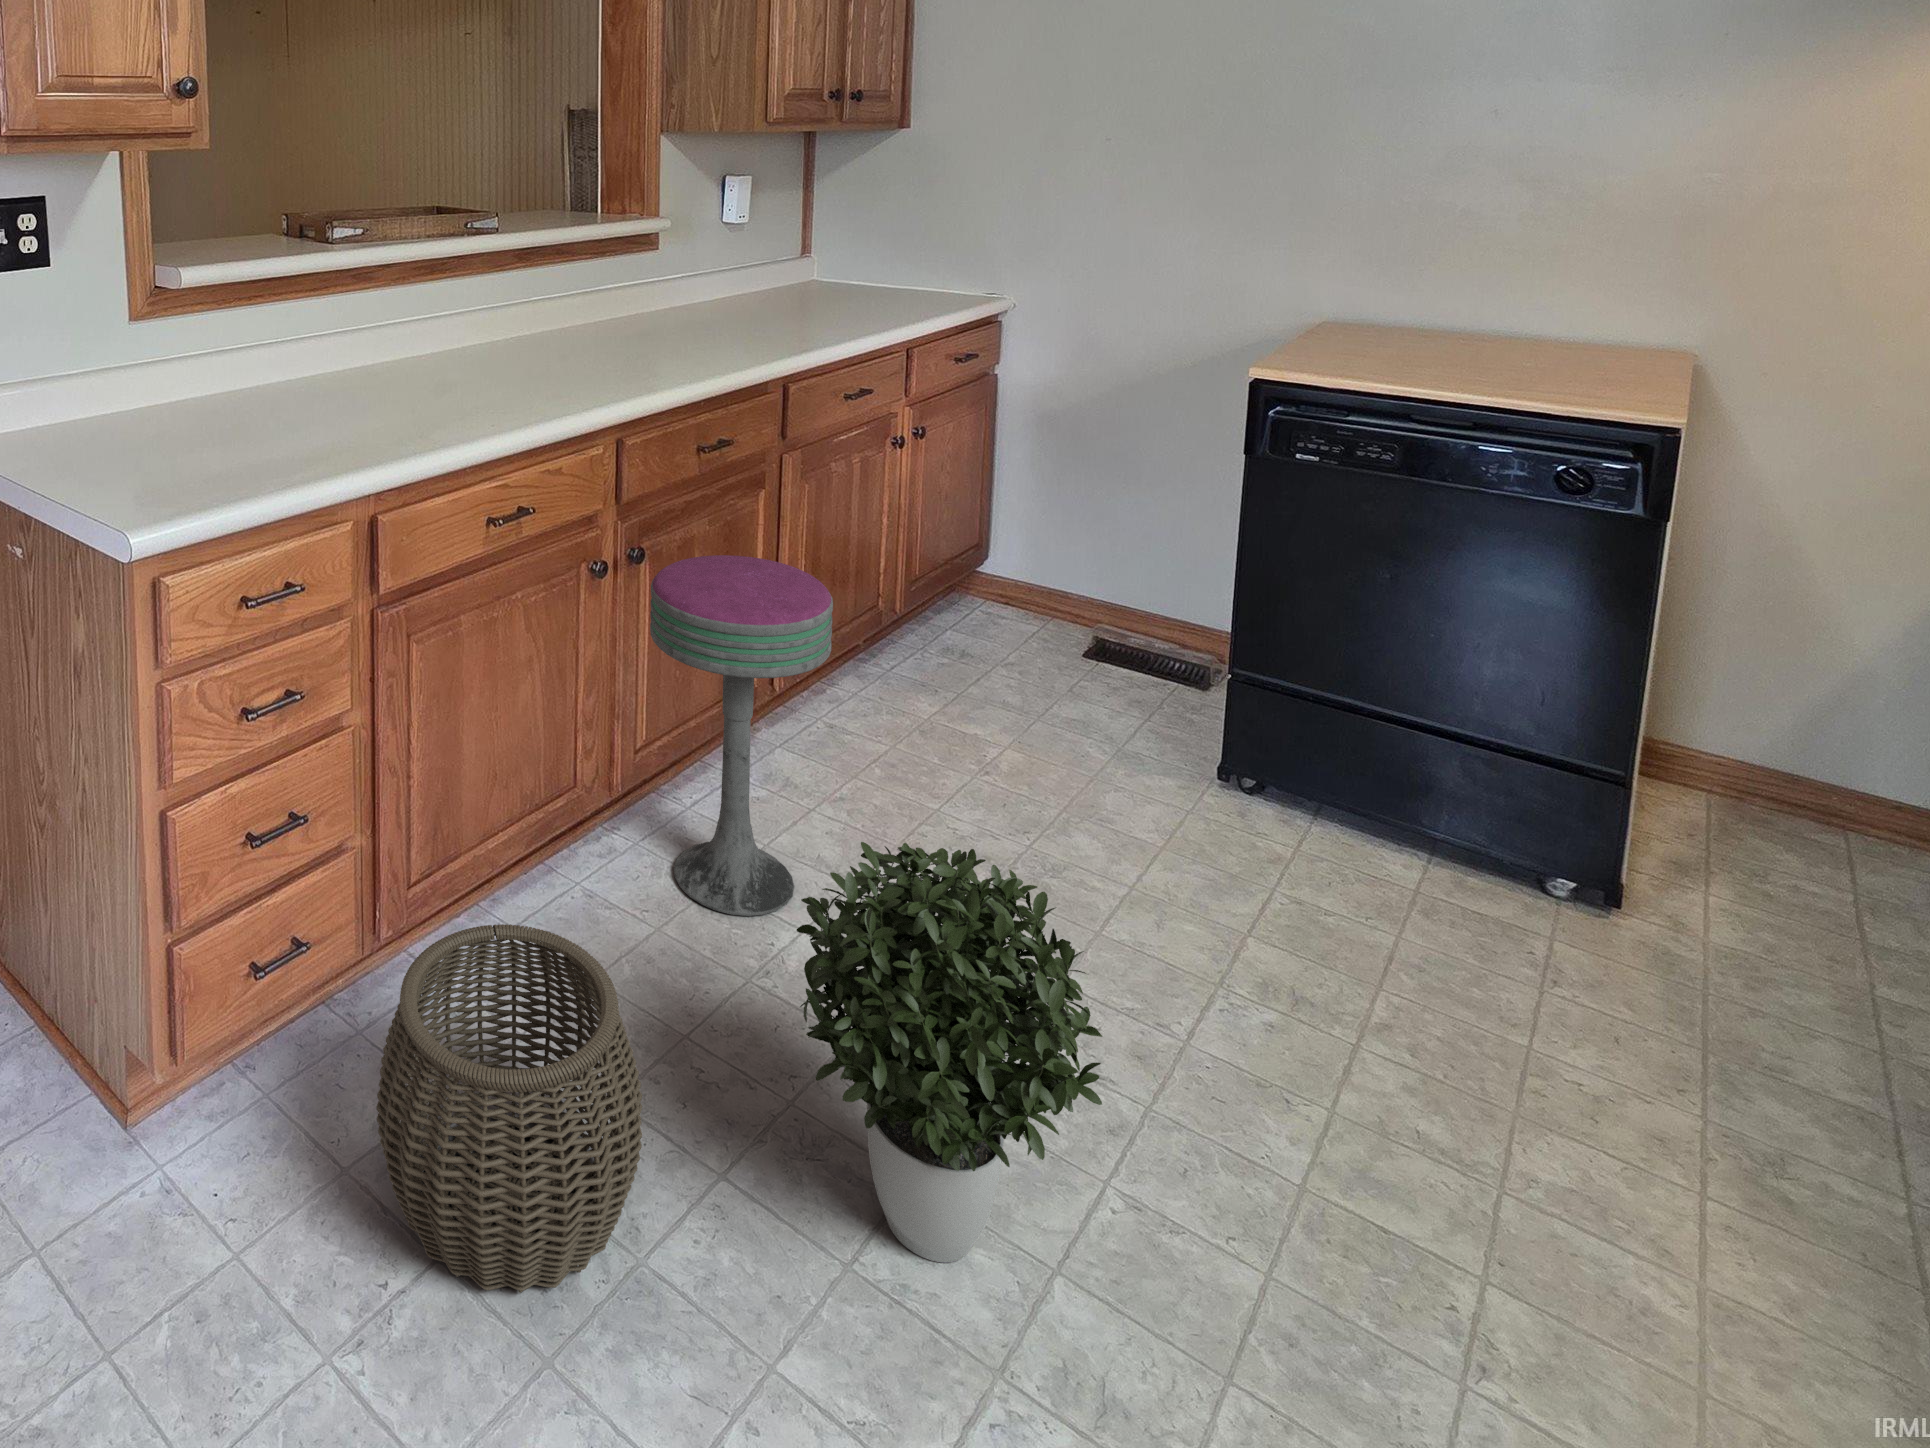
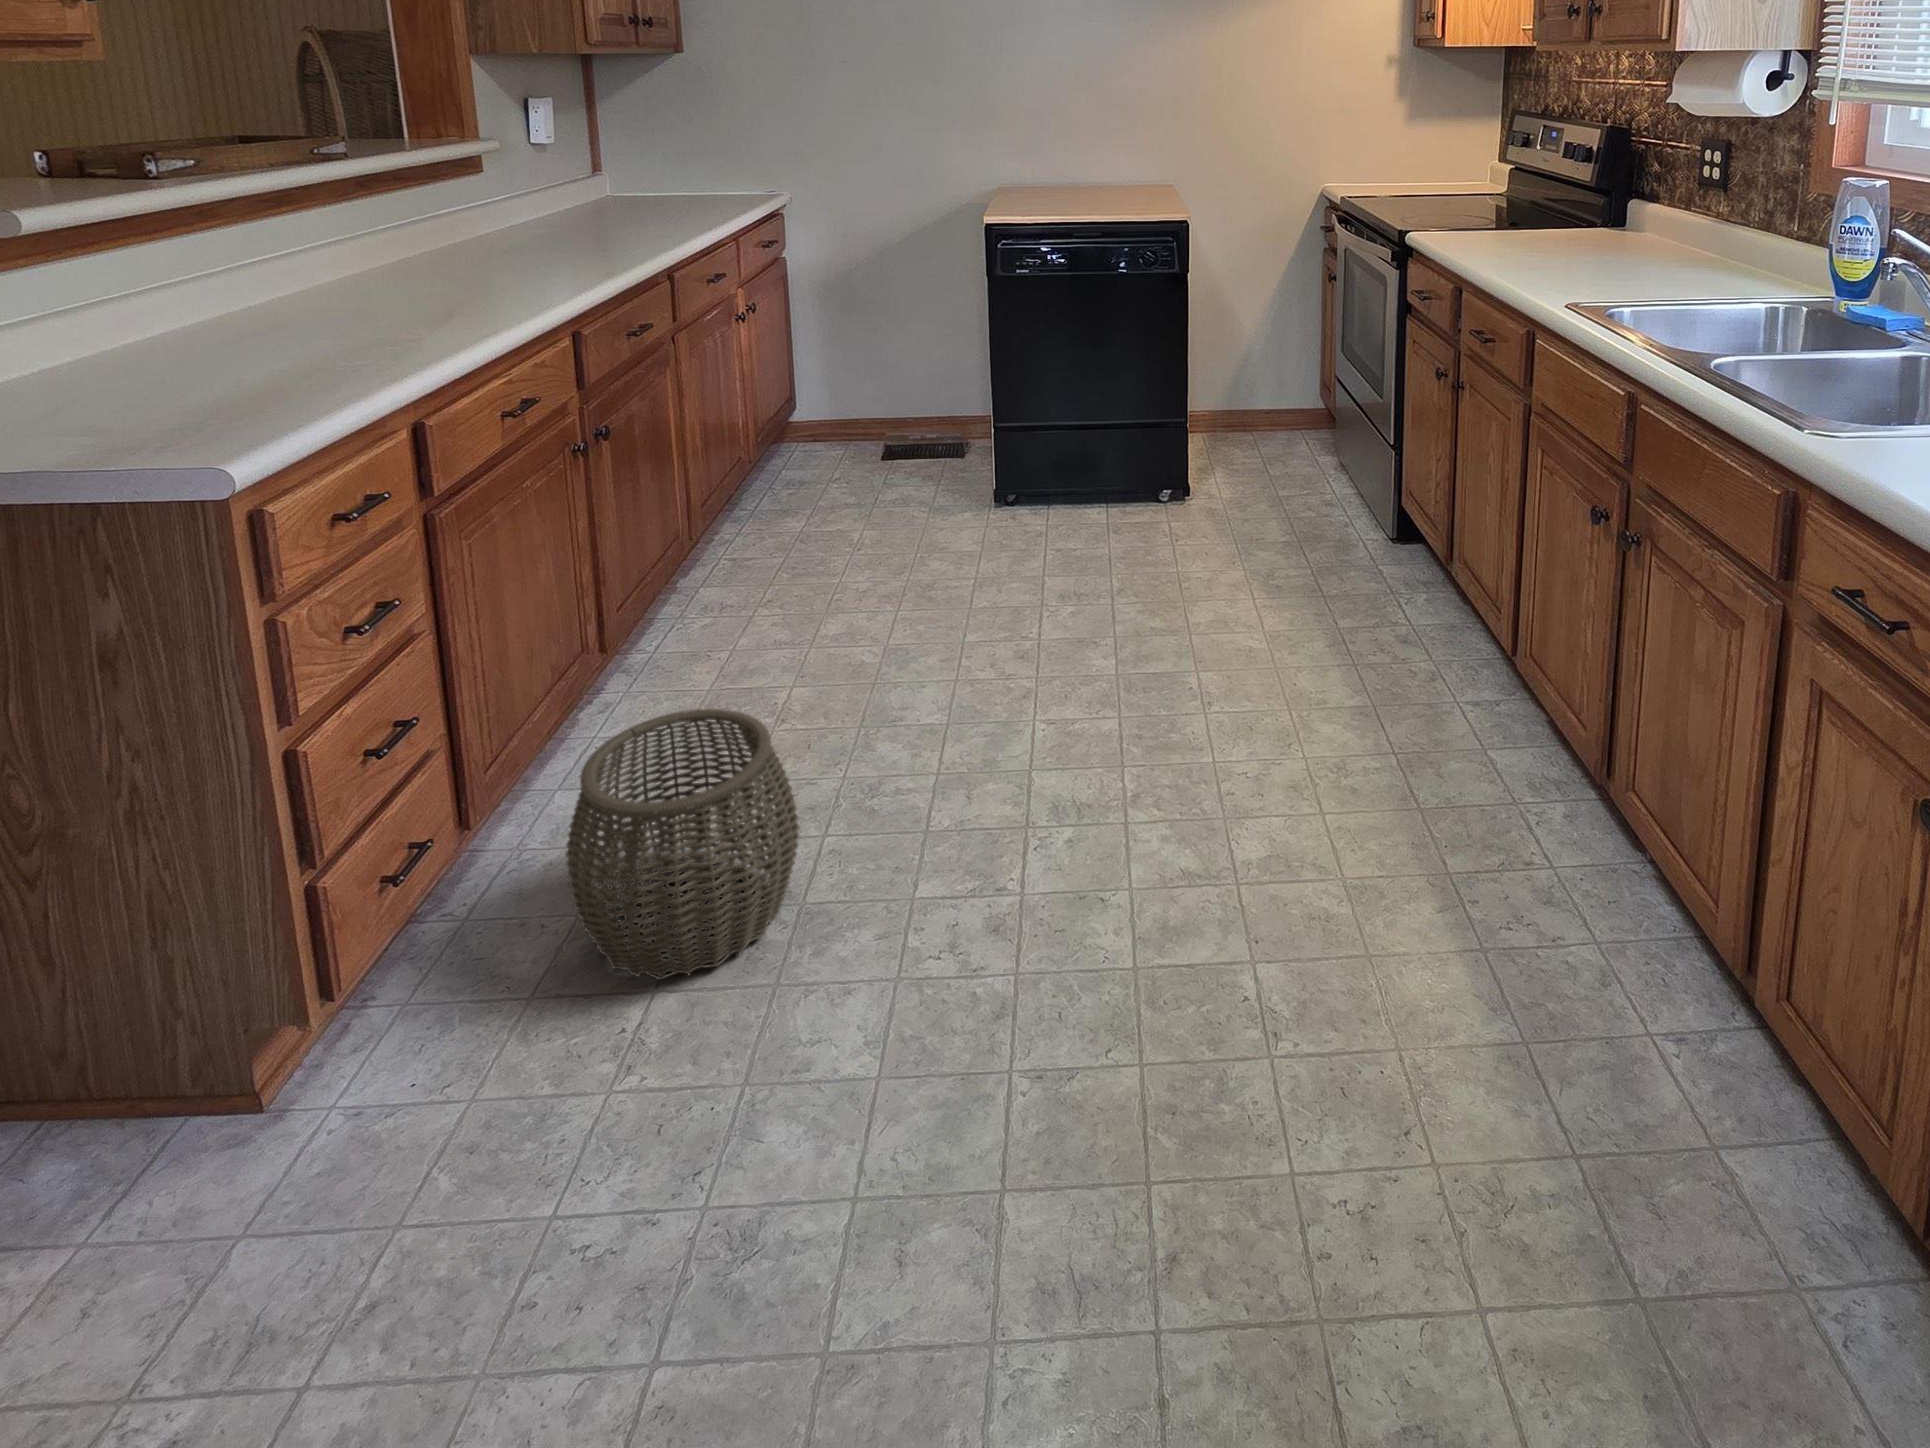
bar stool: present [650,555,833,916] -> none [630,411,788,699]
potted plant: present [797,842,1102,1263] -> none [856,529,1049,793]

